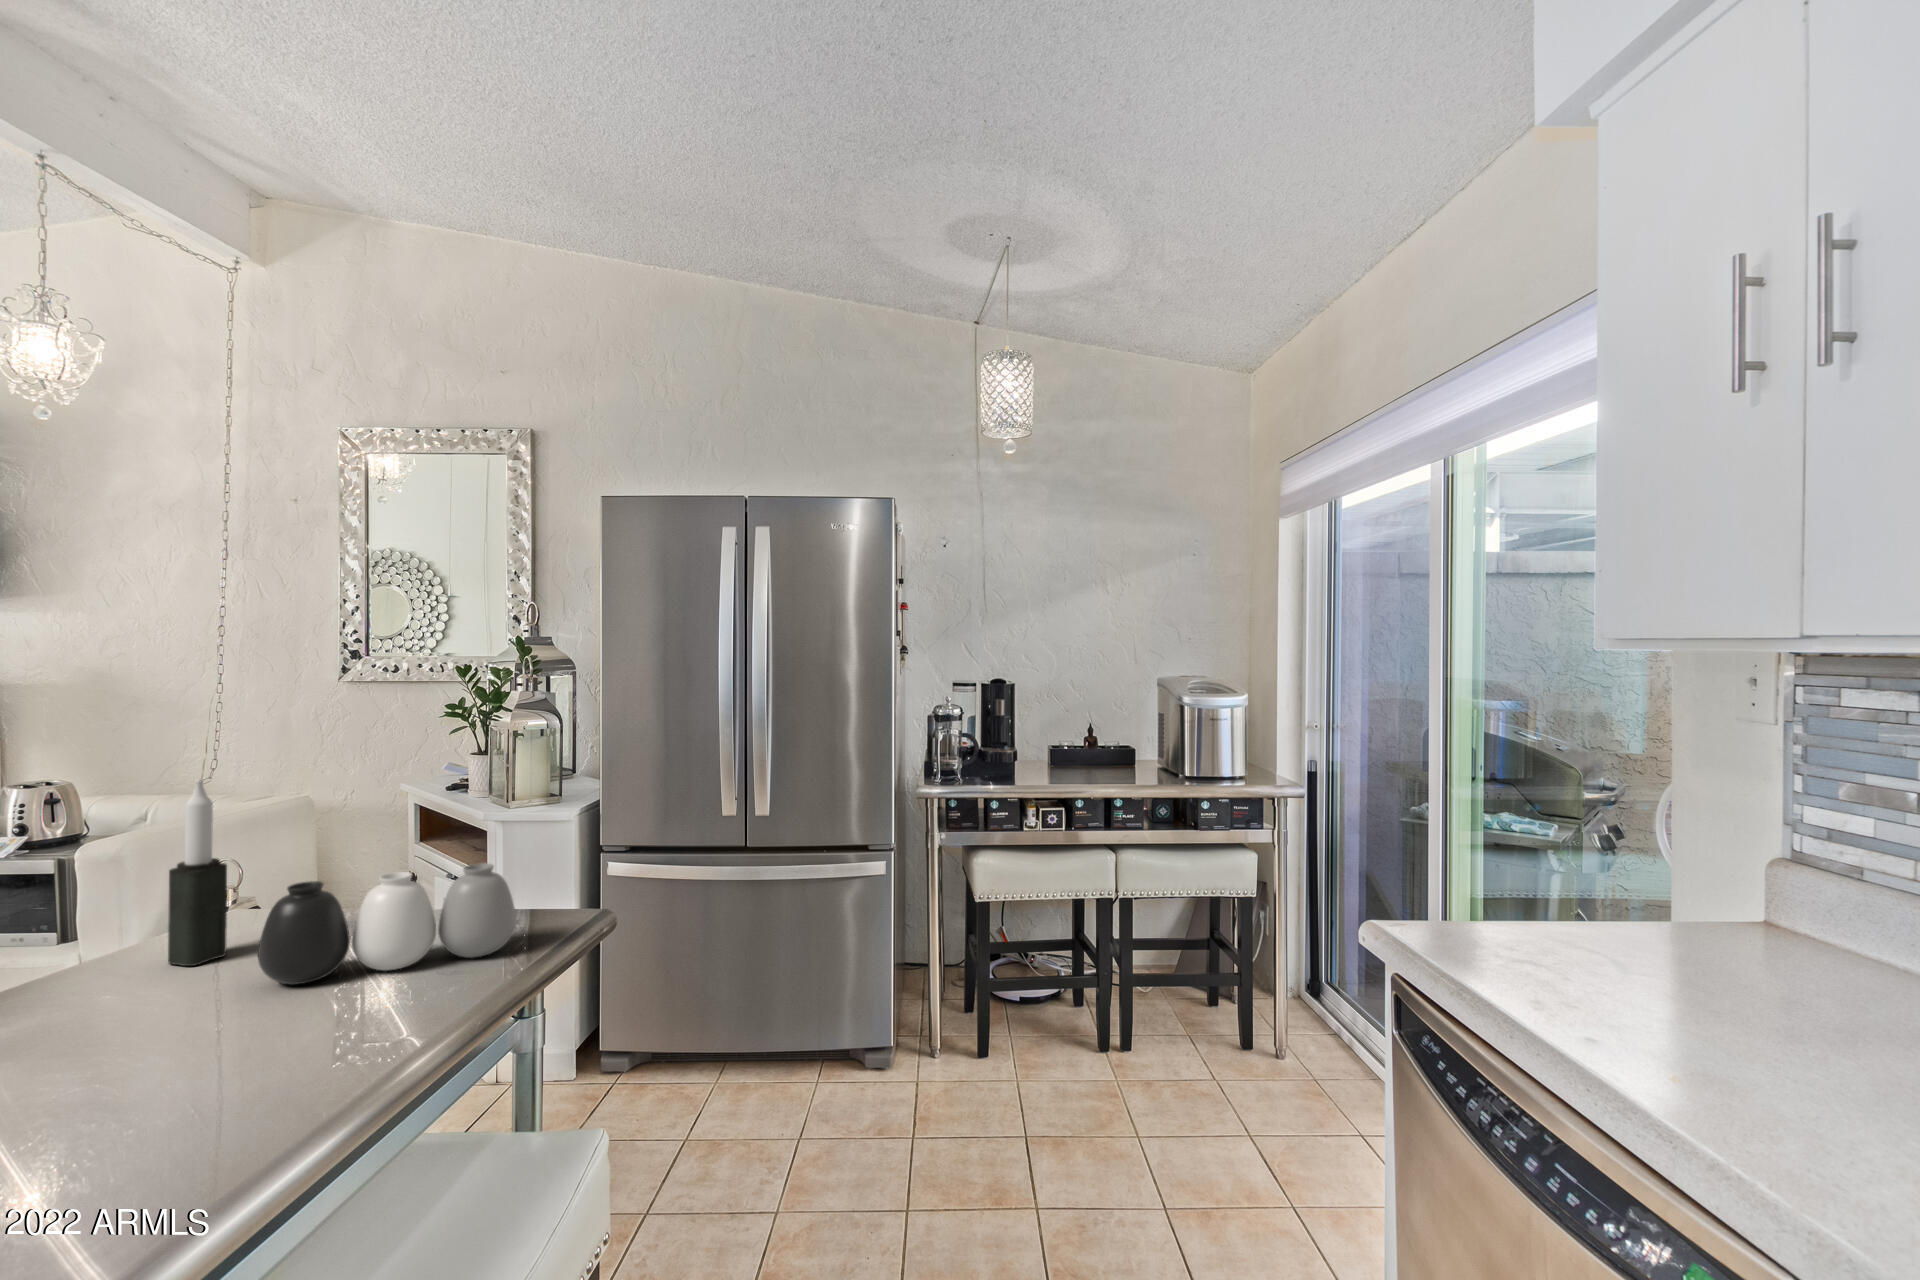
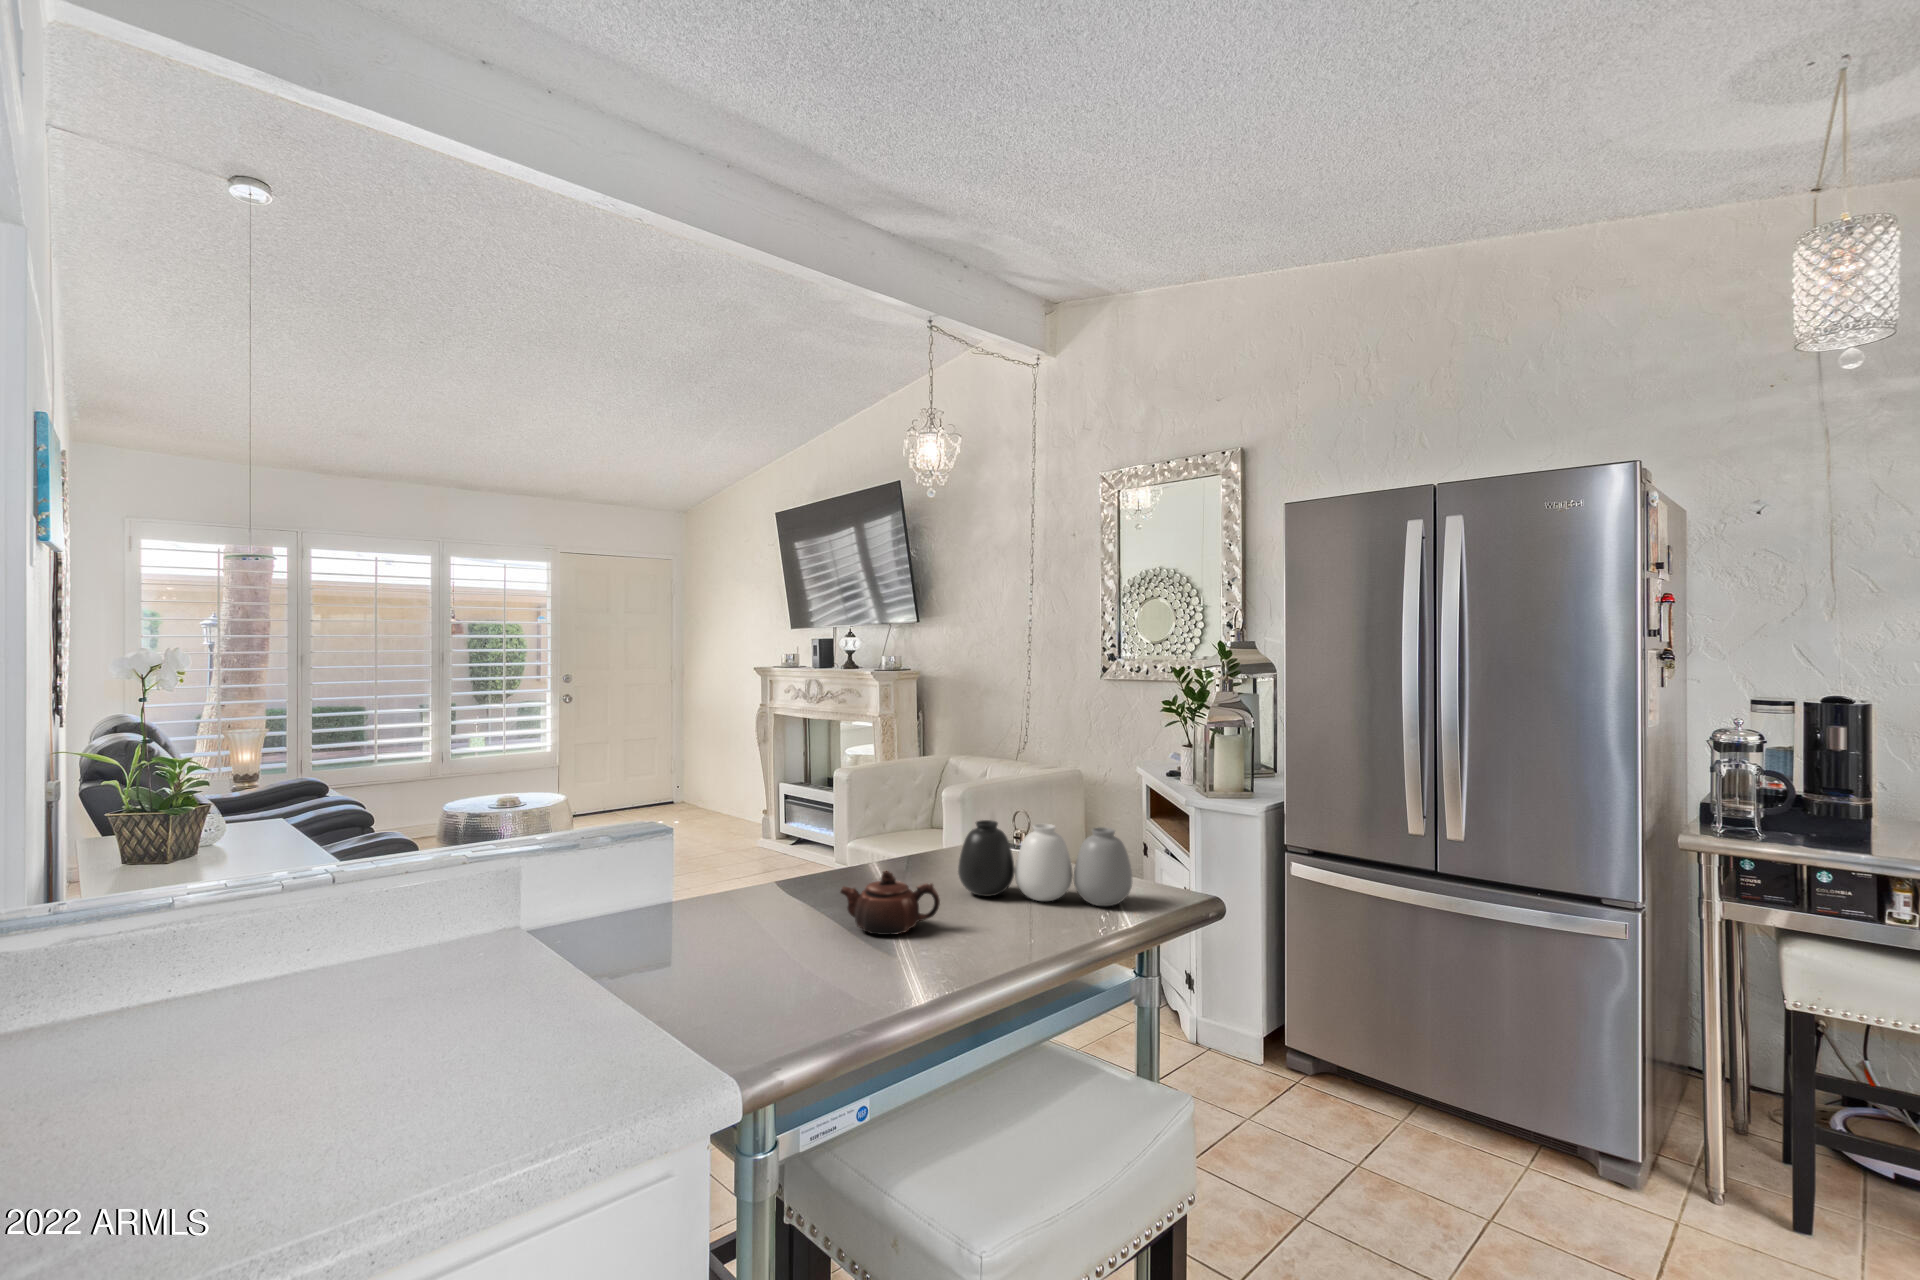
candle: present [168,779,227,966] -> none [923,737,955,870]
teapot: none [69,985,260,1086] -> present [841,871,940,935]

